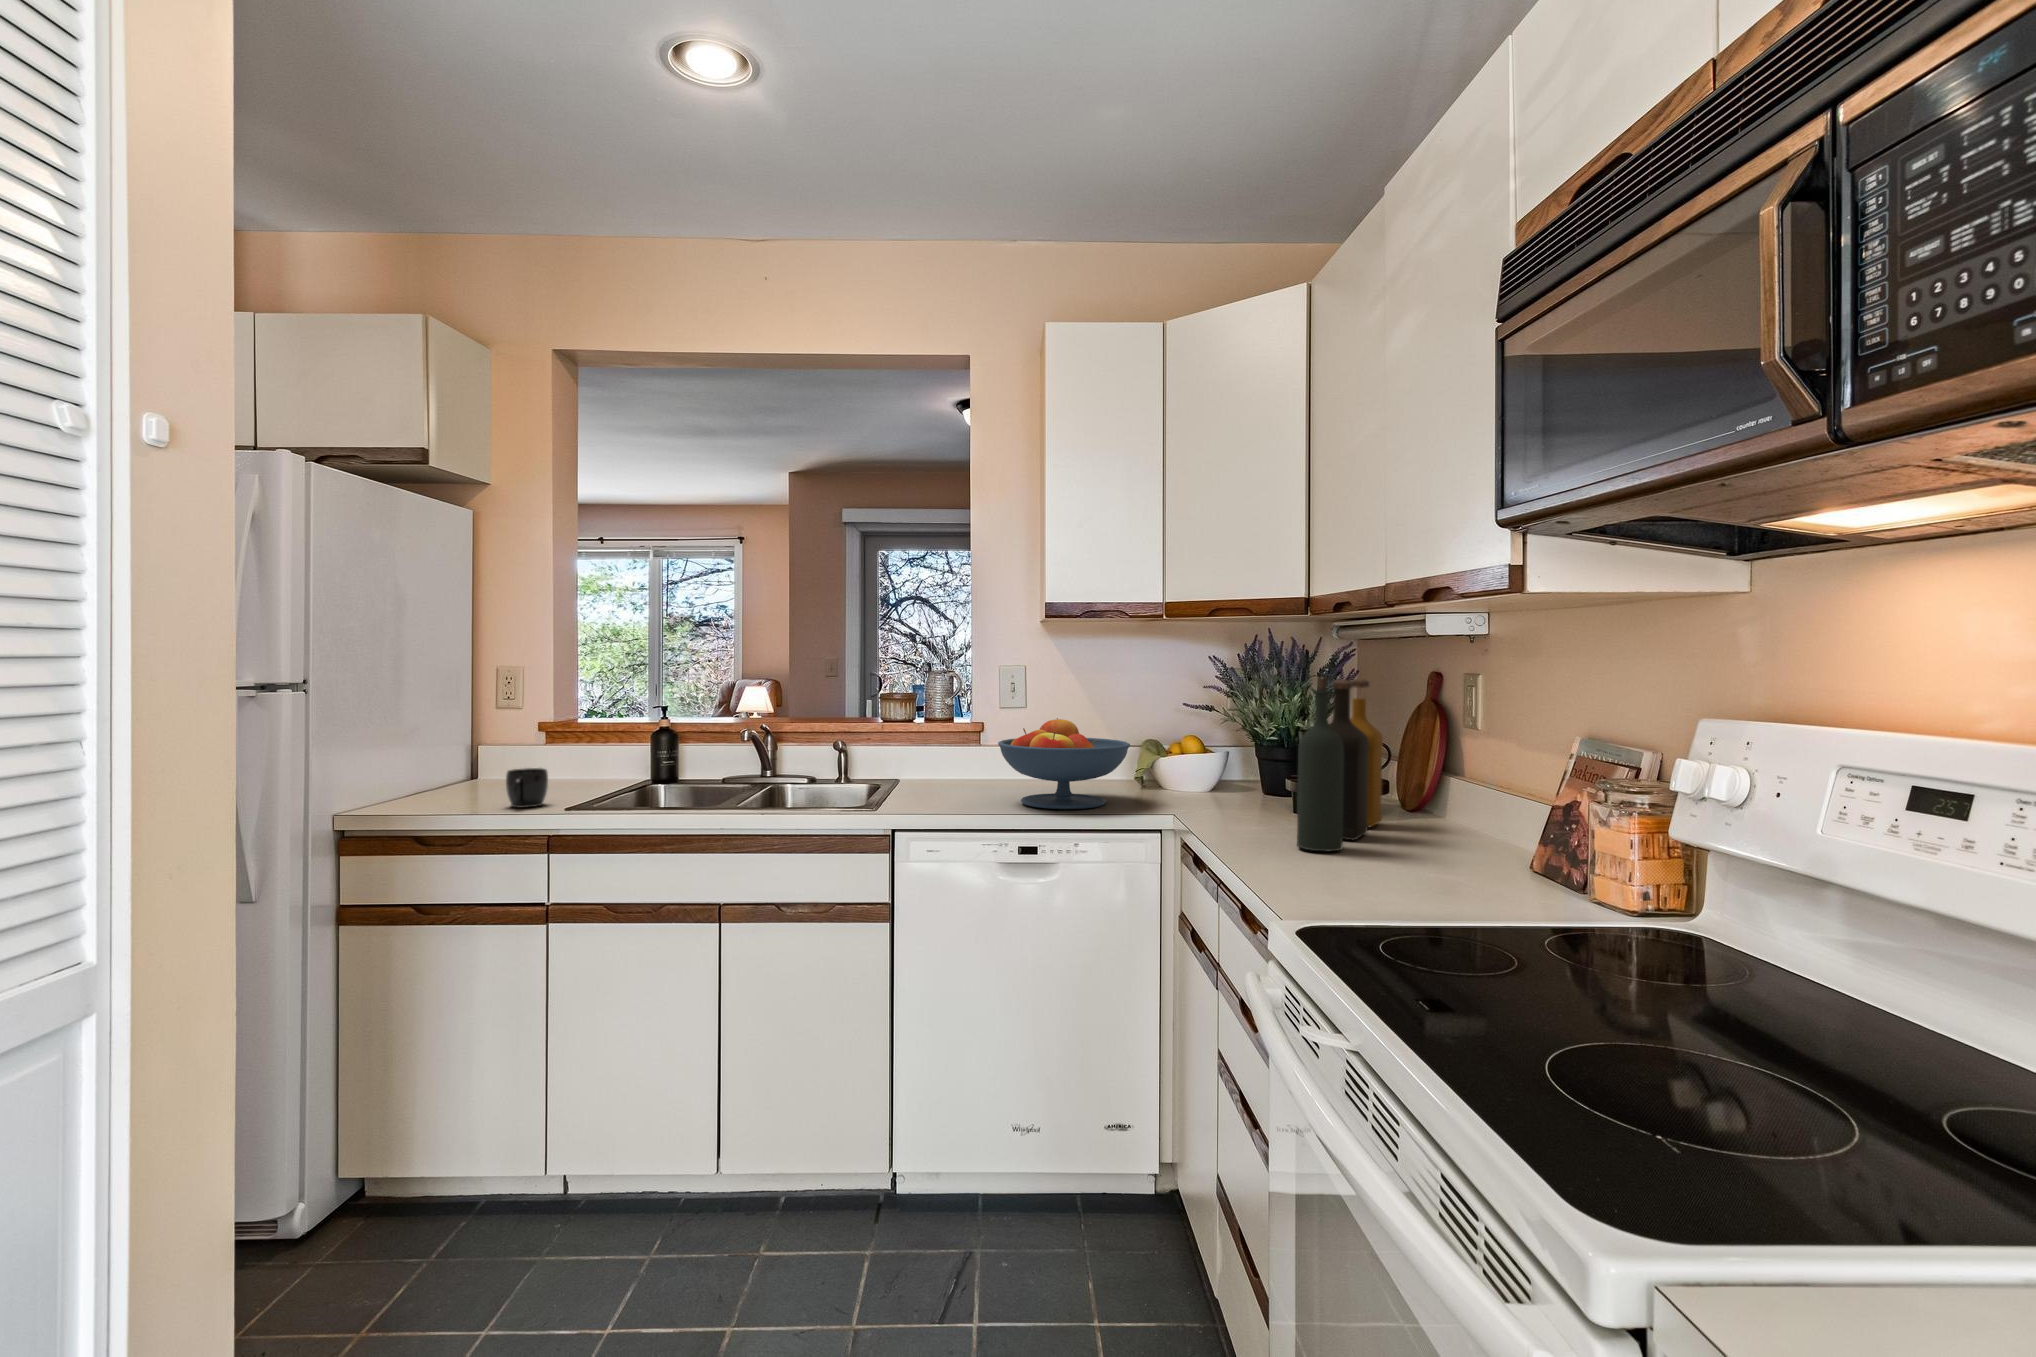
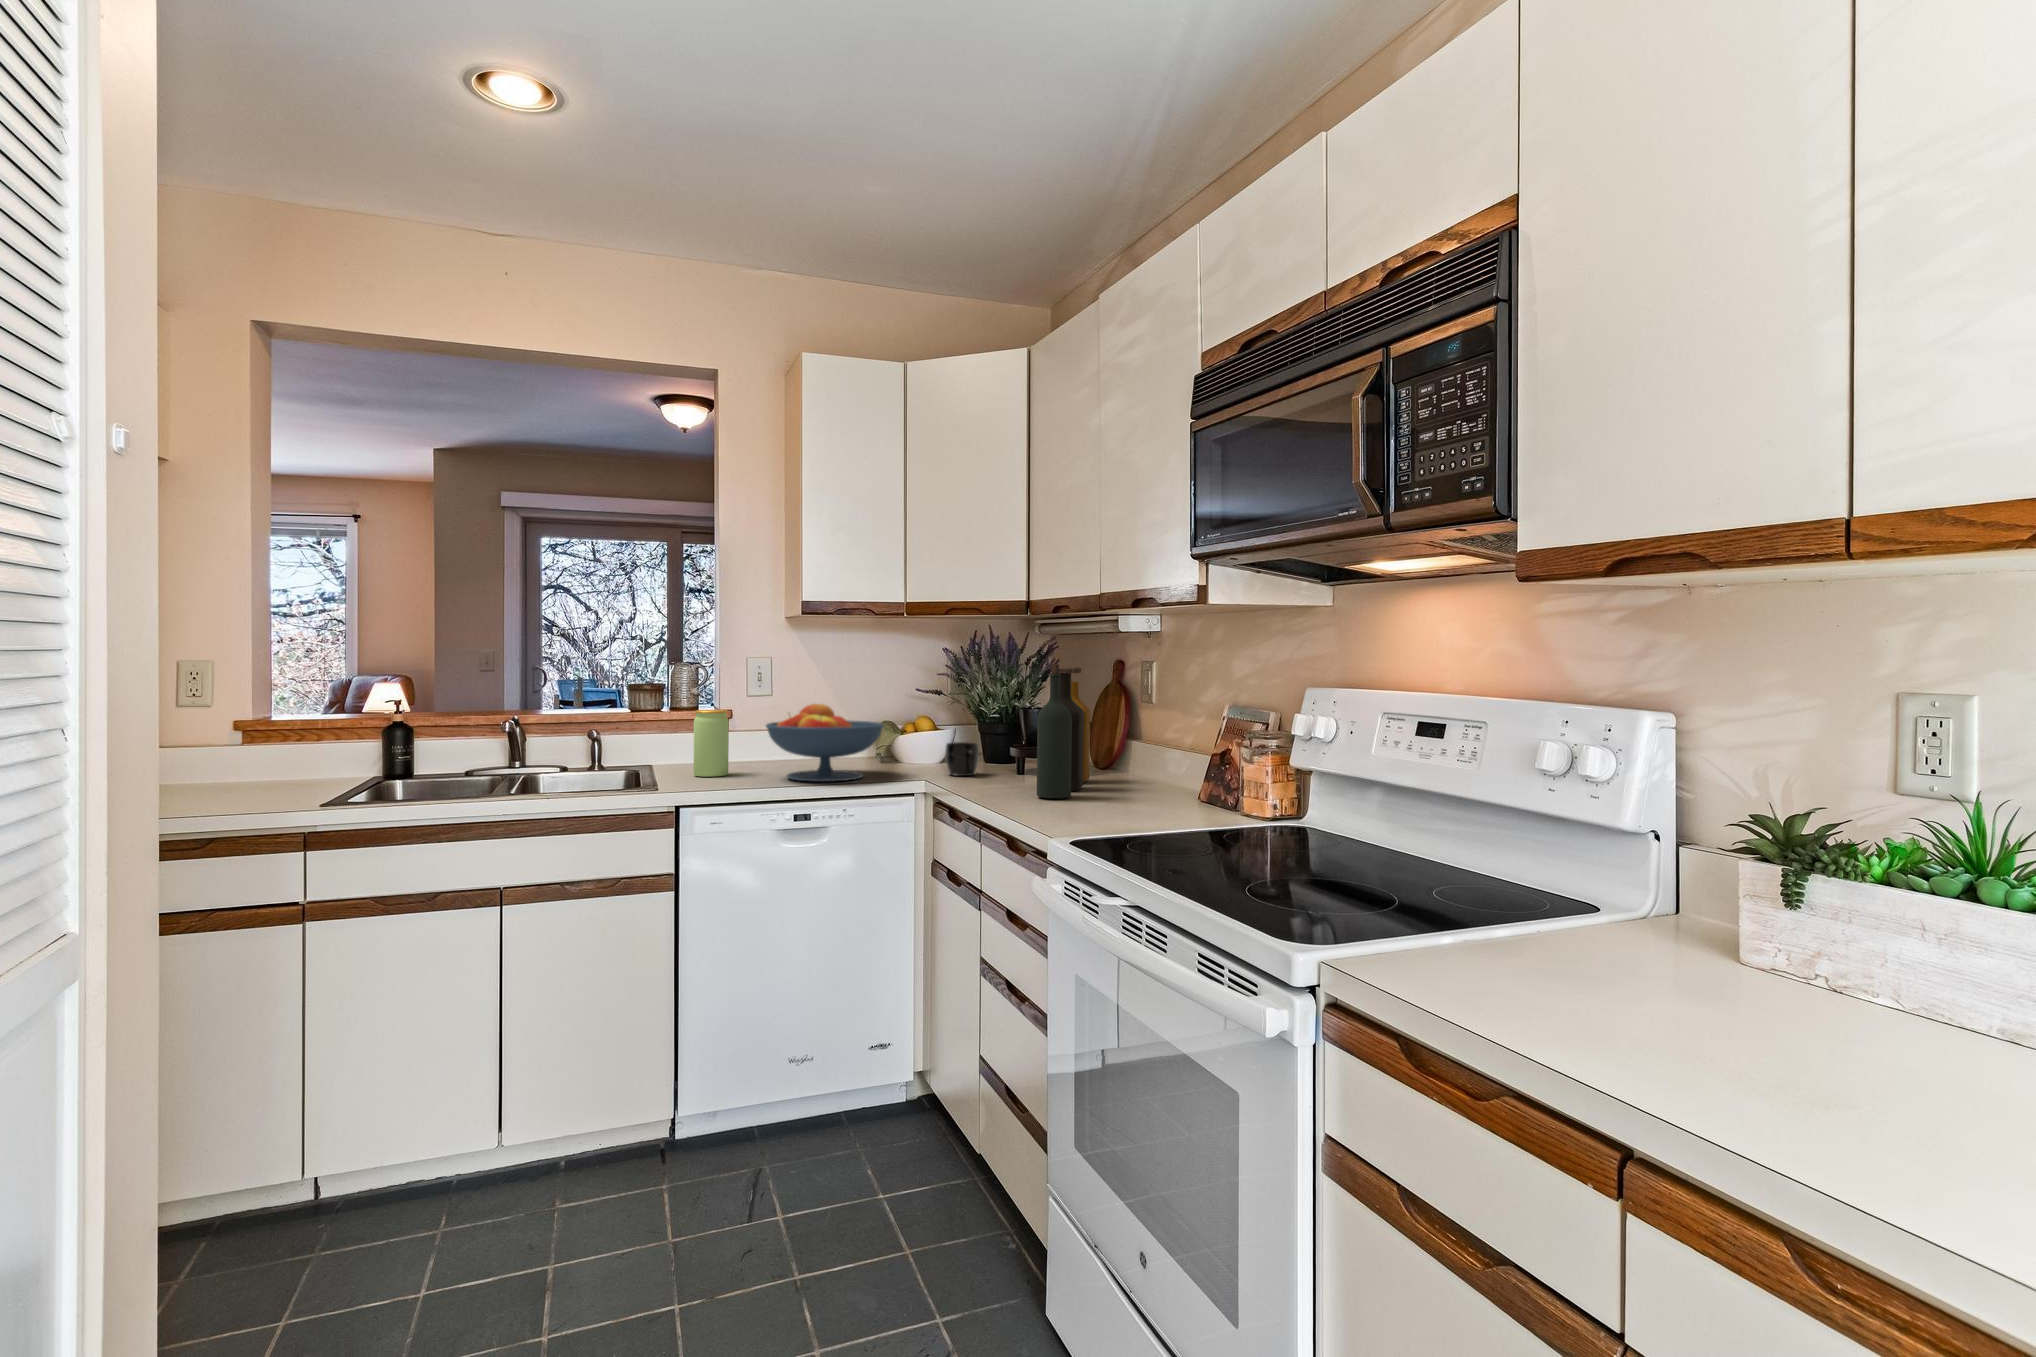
jar: none [931,723,968,796] -> present [694,710,729,777]
mug: present [506,768,548,808] -> present [945,742,979,776]

